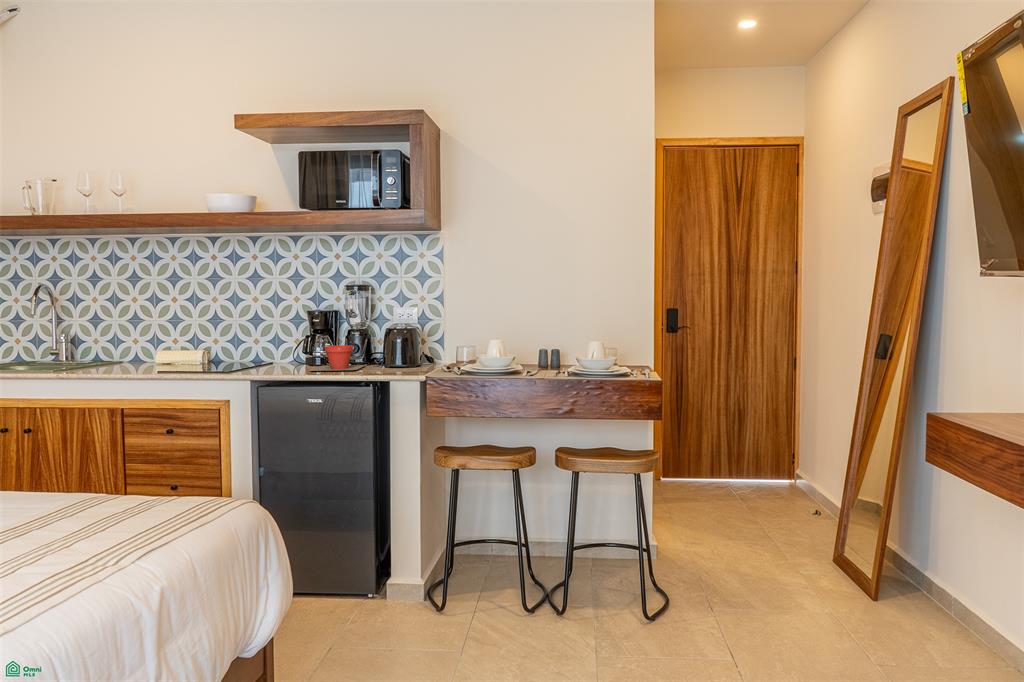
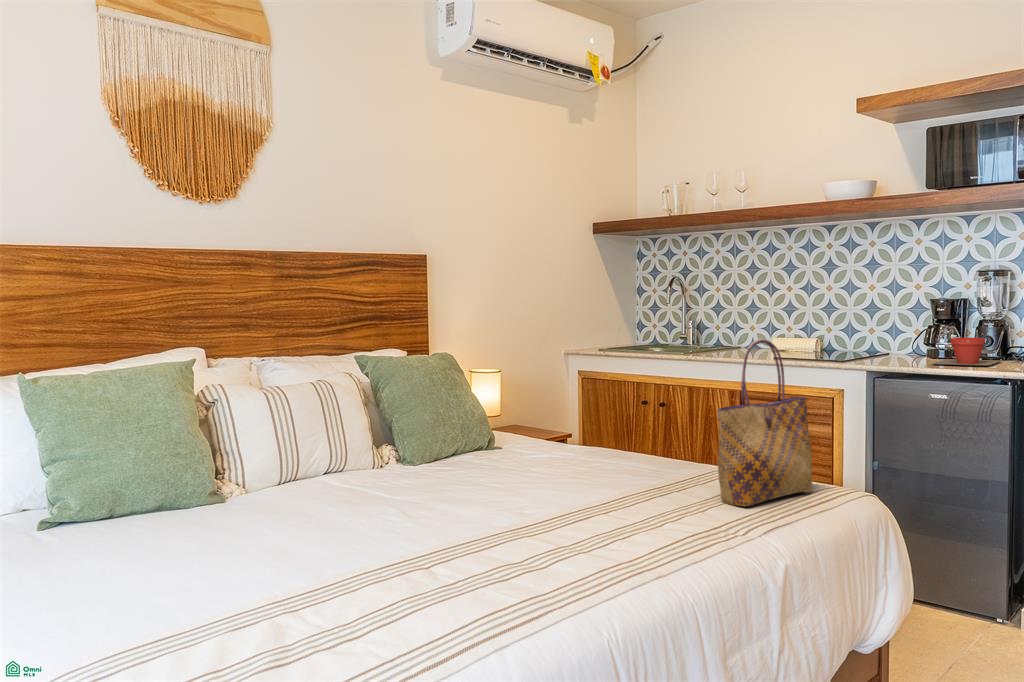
tote bag: none [67,357,189,554] -> present [718,339,812,506]

